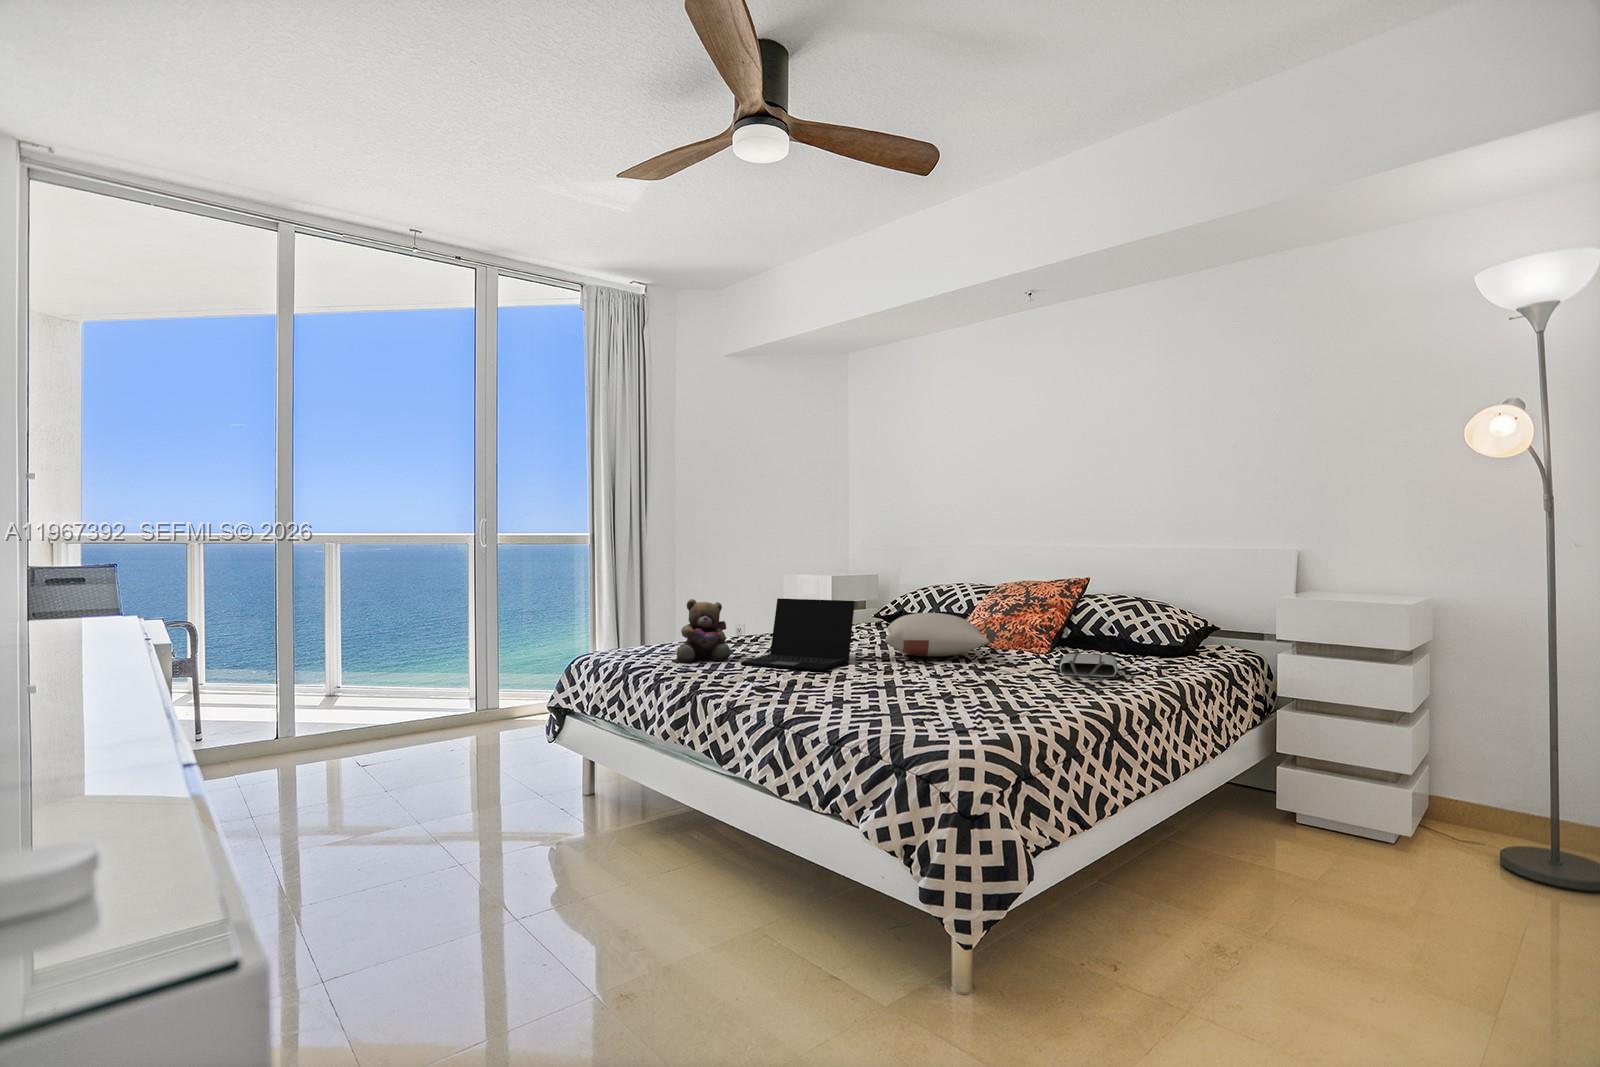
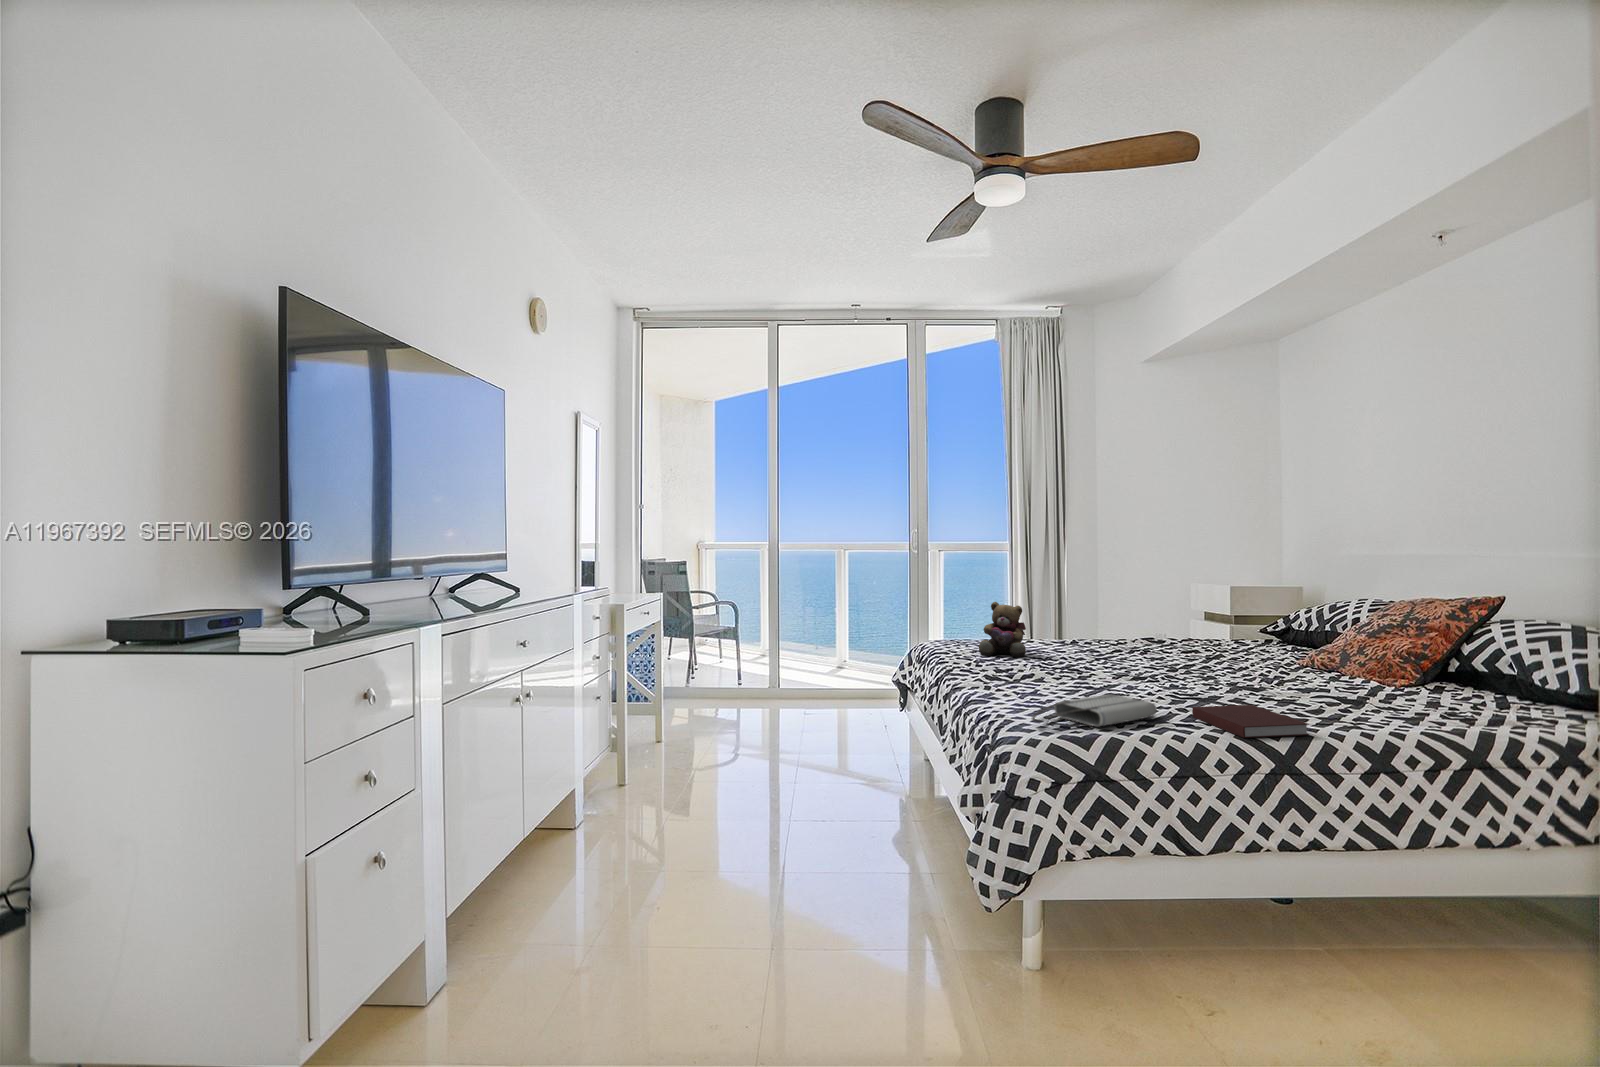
laptop: present [741,598,855,671] -> none [1025,605,1138,674]
pillow: present [885,613,989,657] -> none [1164,628,1315,674]
tote bag: present [1060,653,1117,679] -> present [1032,695,1157,726]
notebook: none [997,680,1102,710] -> present [1192,705,1309,738]

